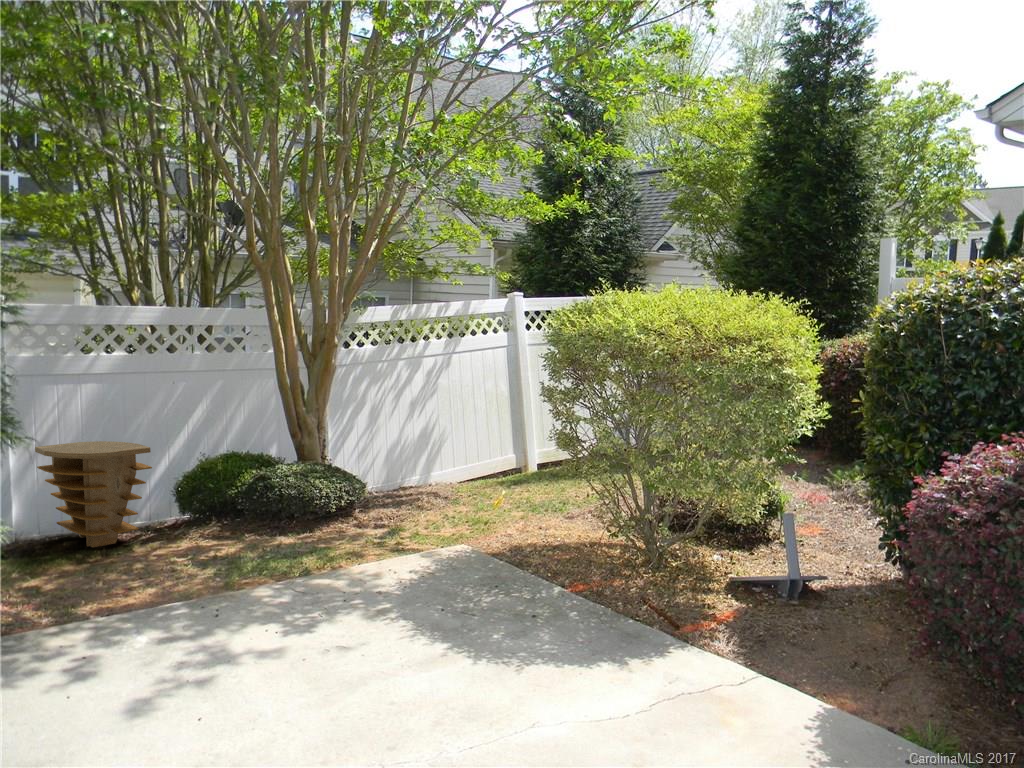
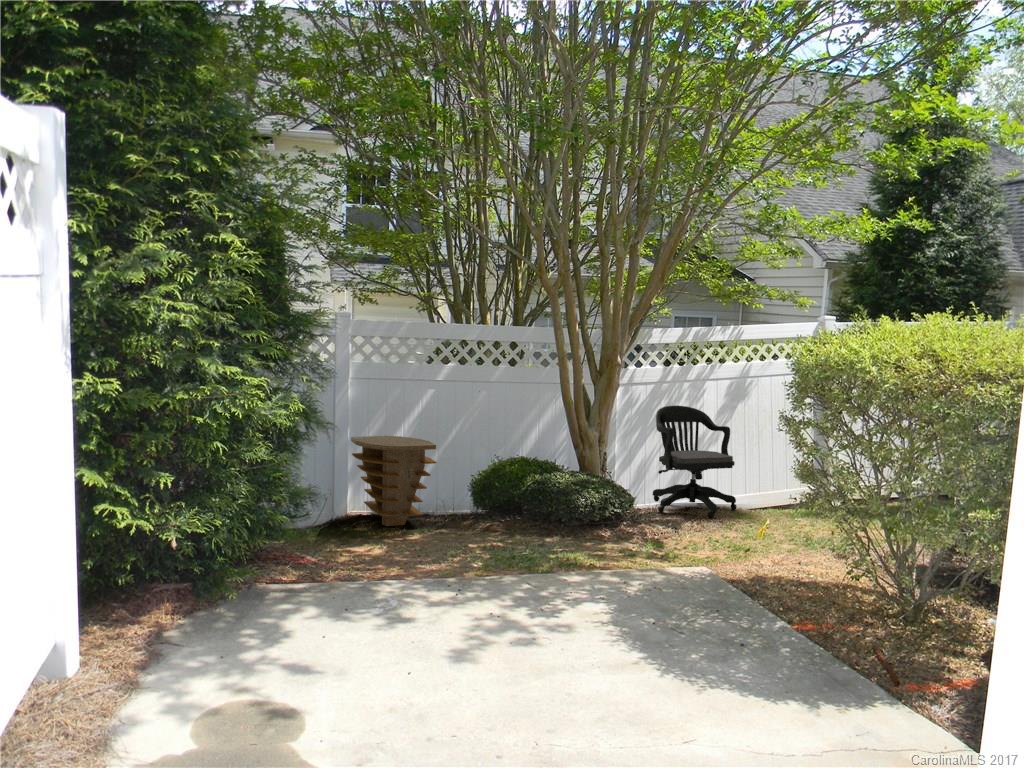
chair: none [381,386,465,497] -> present [653,406,736,518]

